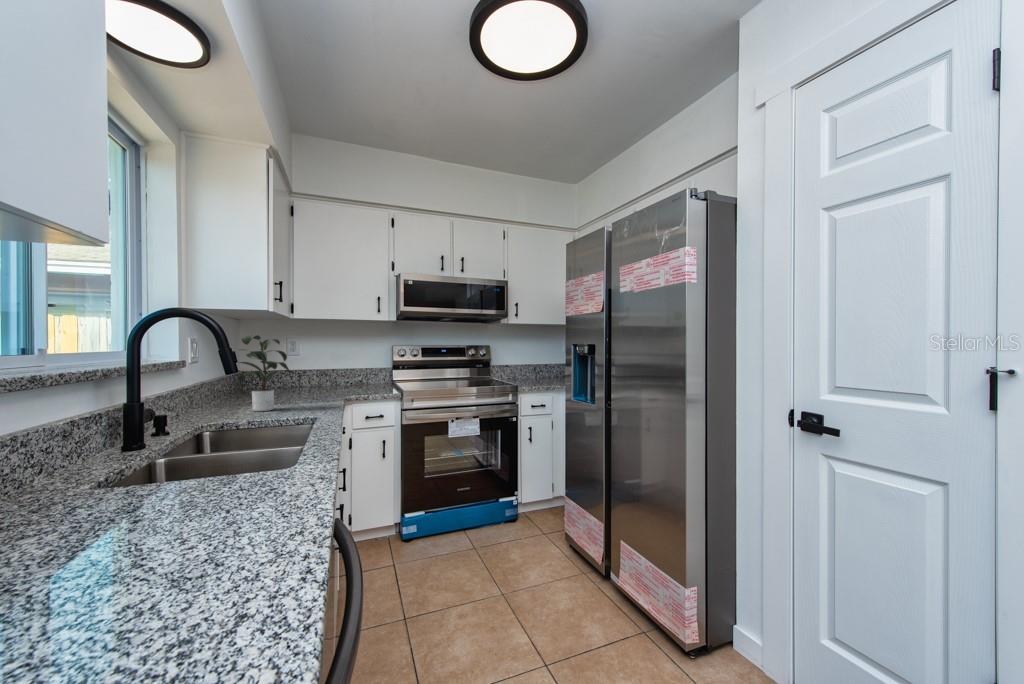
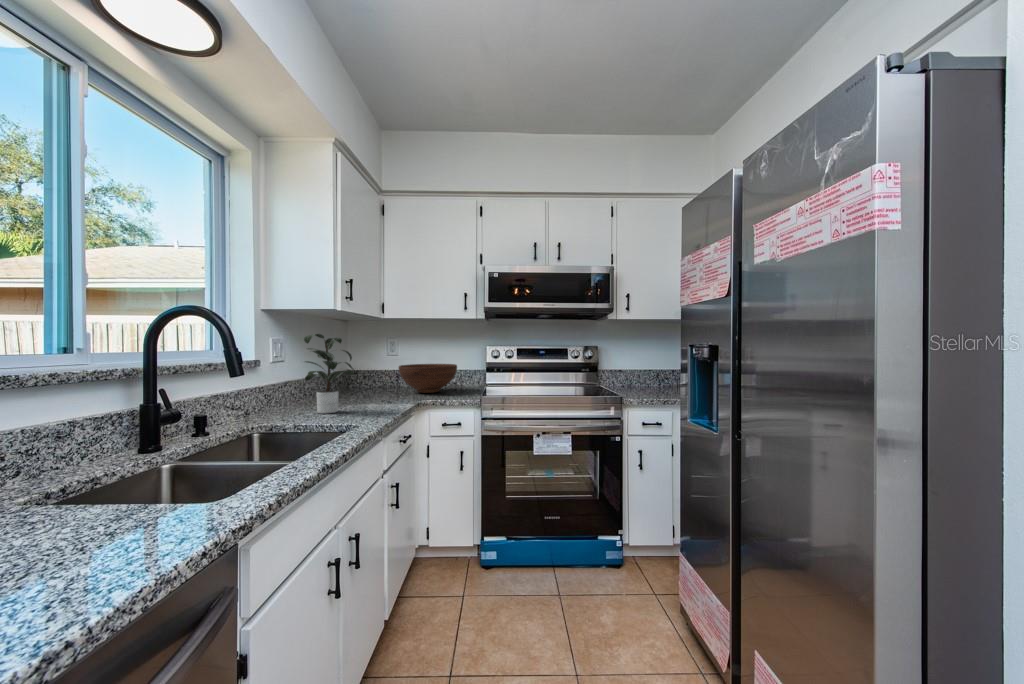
fruit bowl: none [310,363,369,391] -> present [399,364,457,393]

